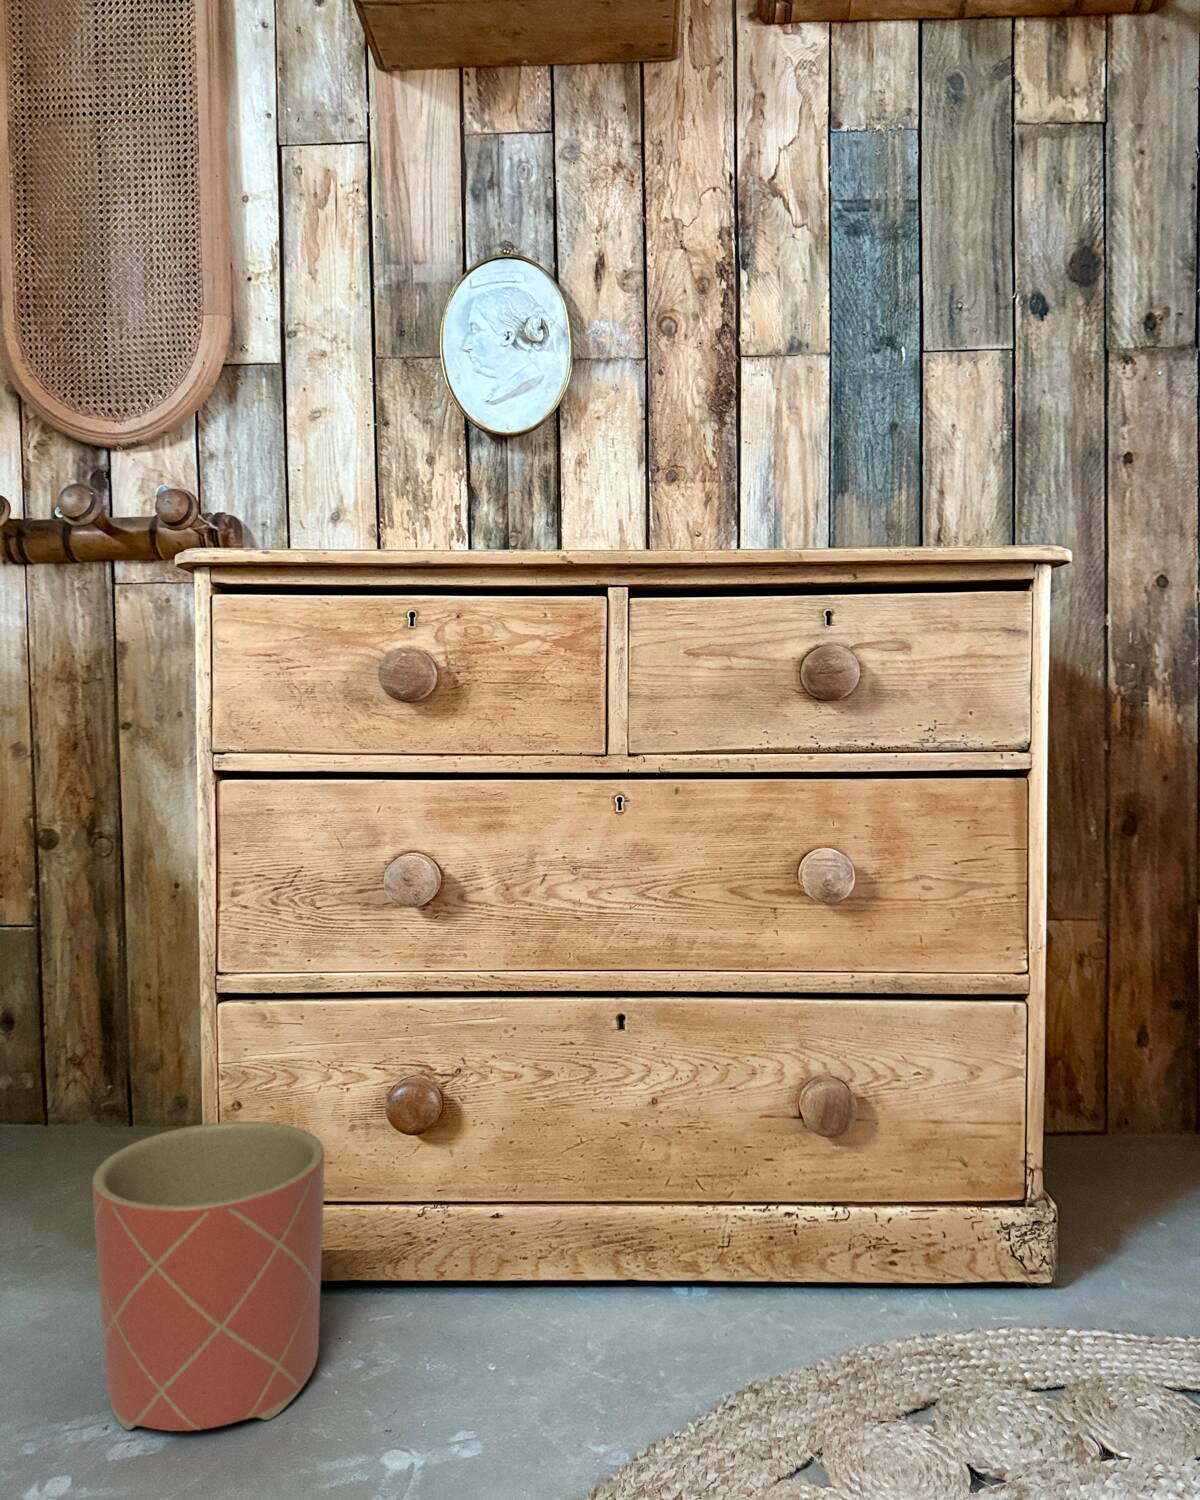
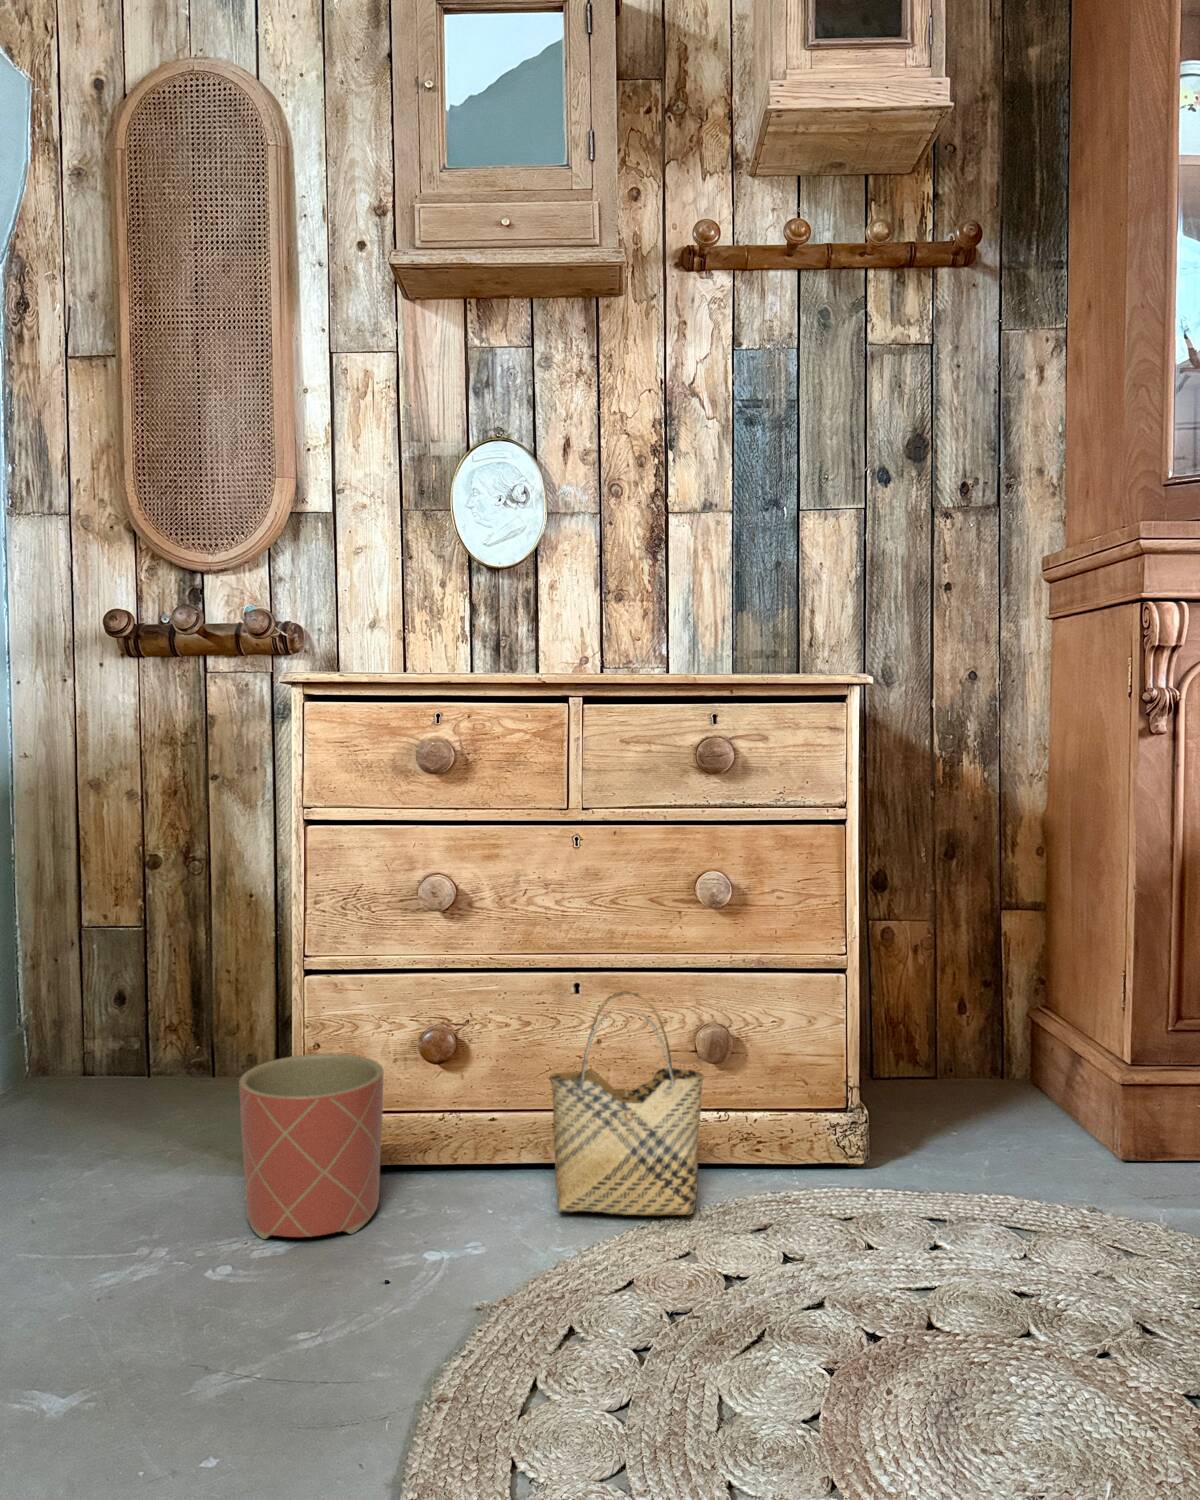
woven basket: none [580,1028,823,1389] -> present [549,991,704,1215]

